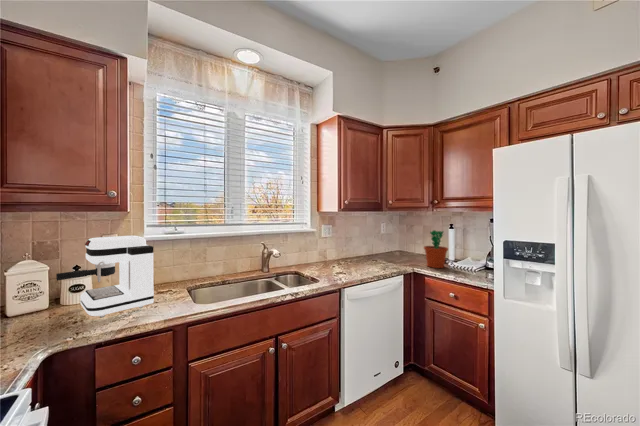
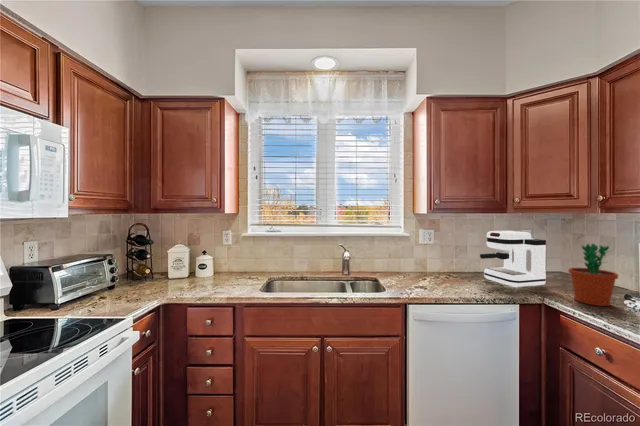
coffee maker: present [56,236,154,317] -> present [480,231,546,288]

